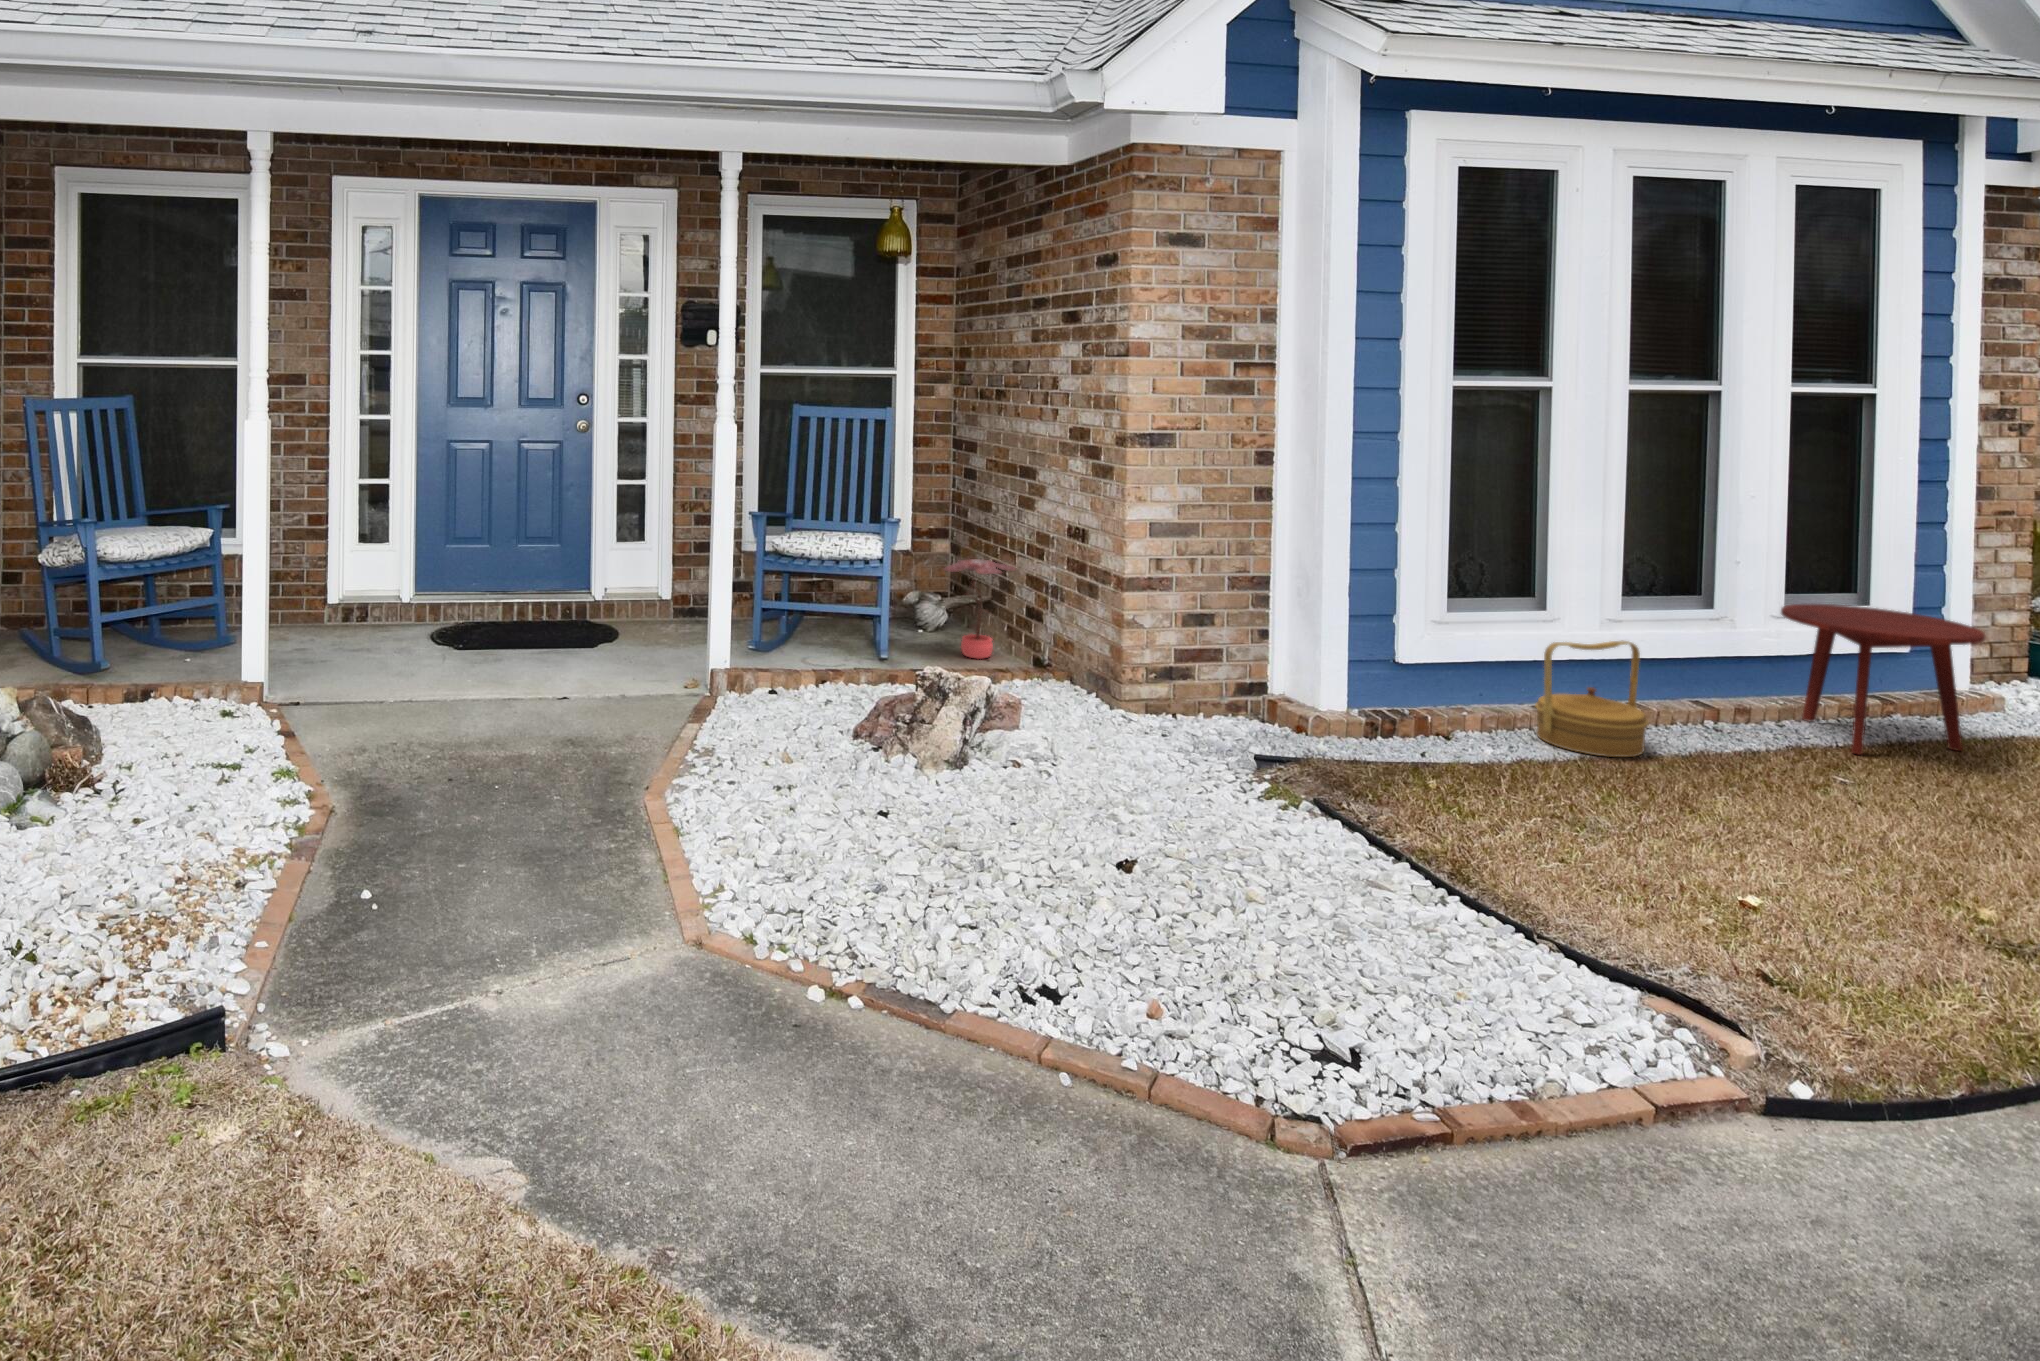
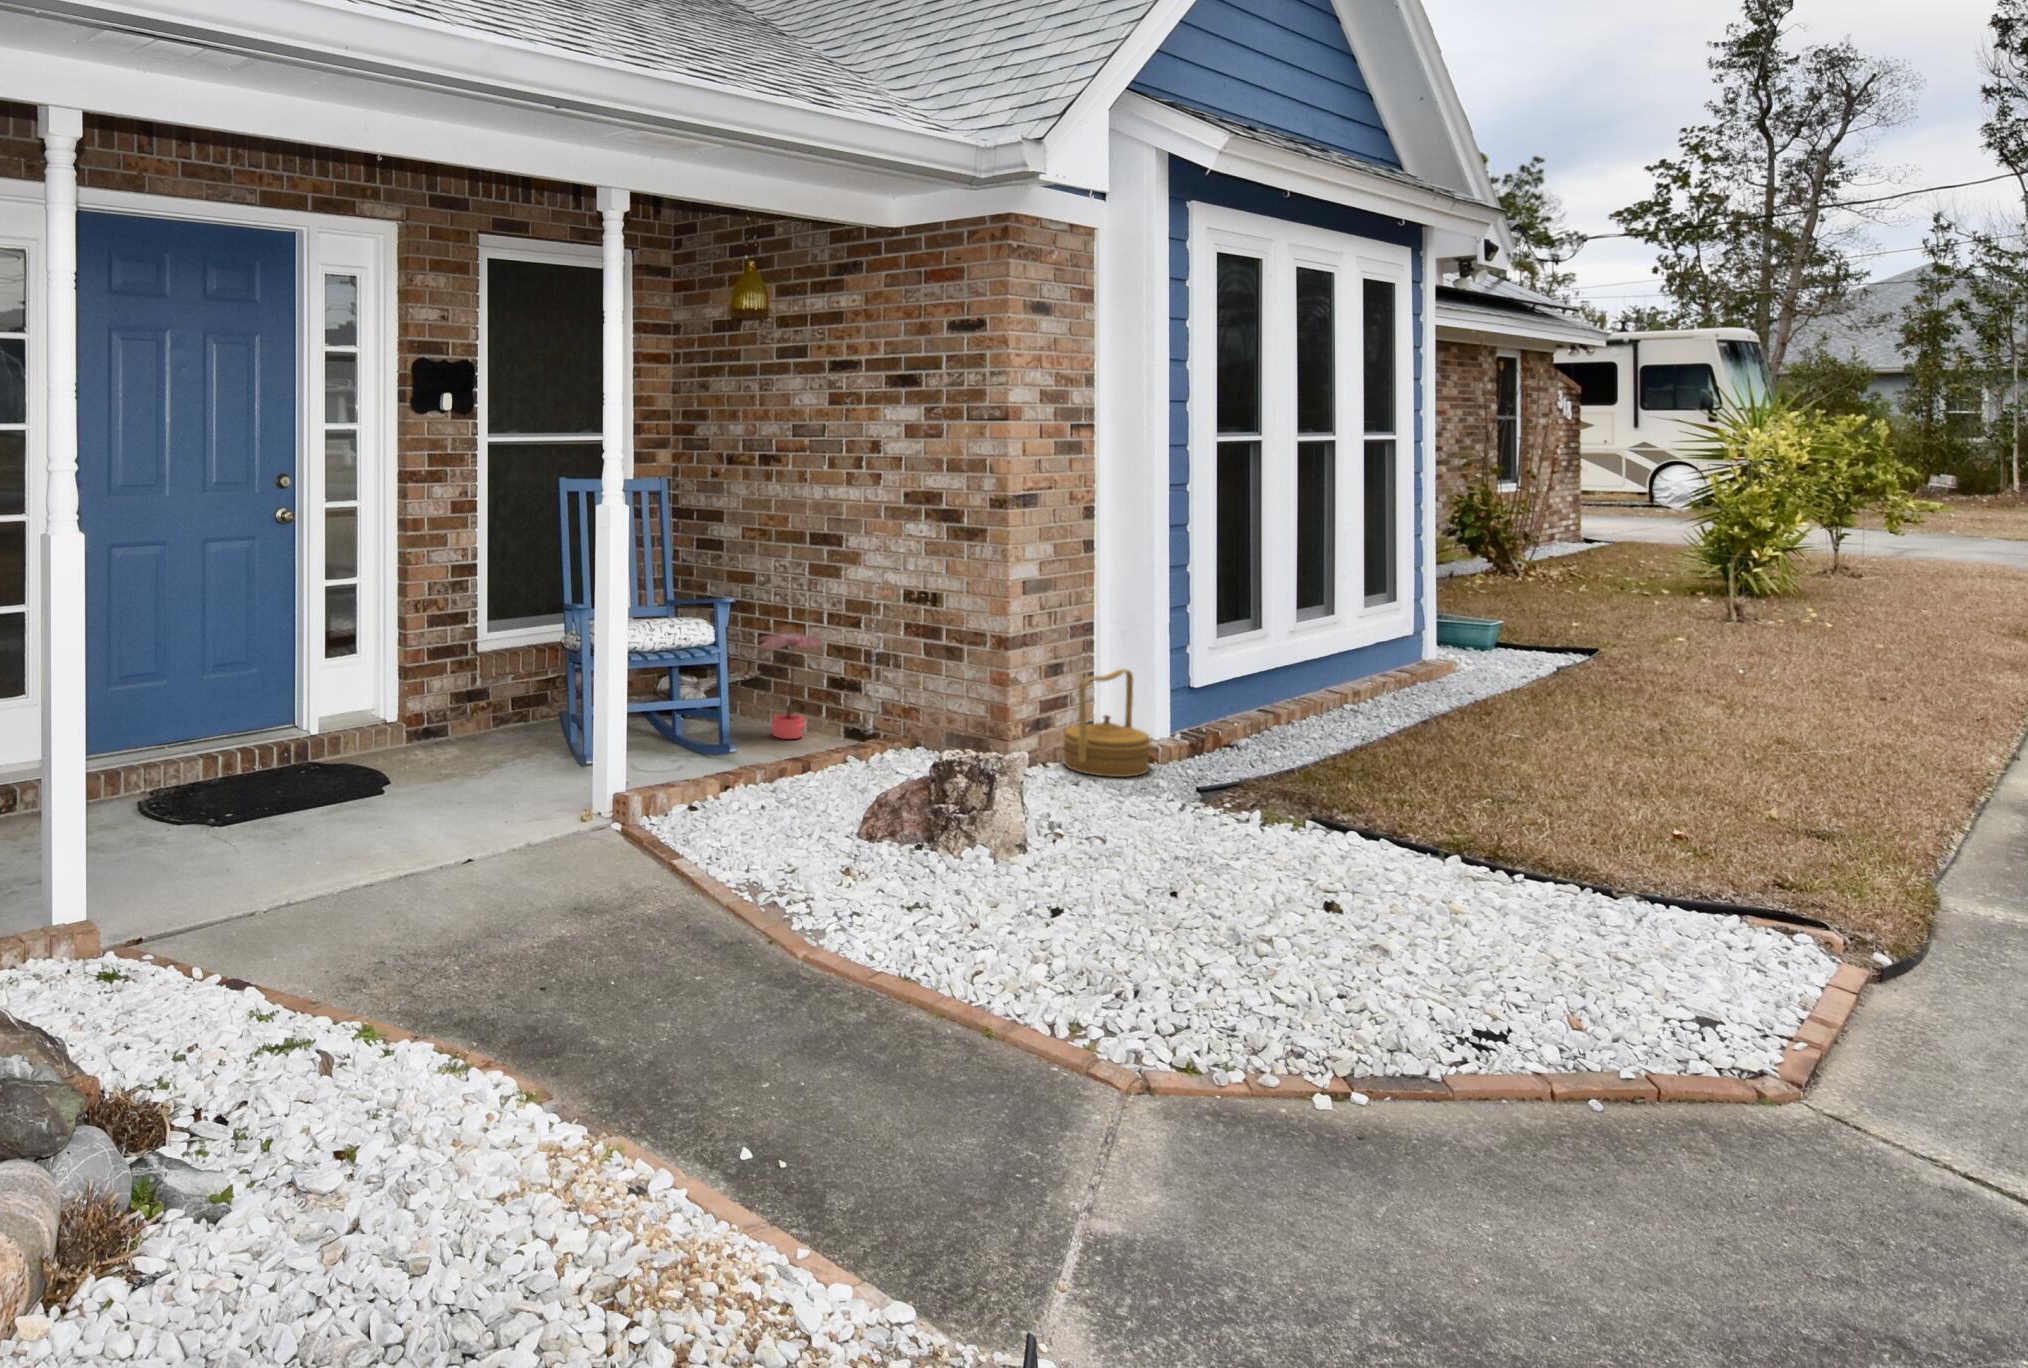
side table: present [1781,604,1985,755] -> none [1357,601,1483,712]
woven basket: present [1535,641,1648,757] -> present [1063,669,1151,777]

